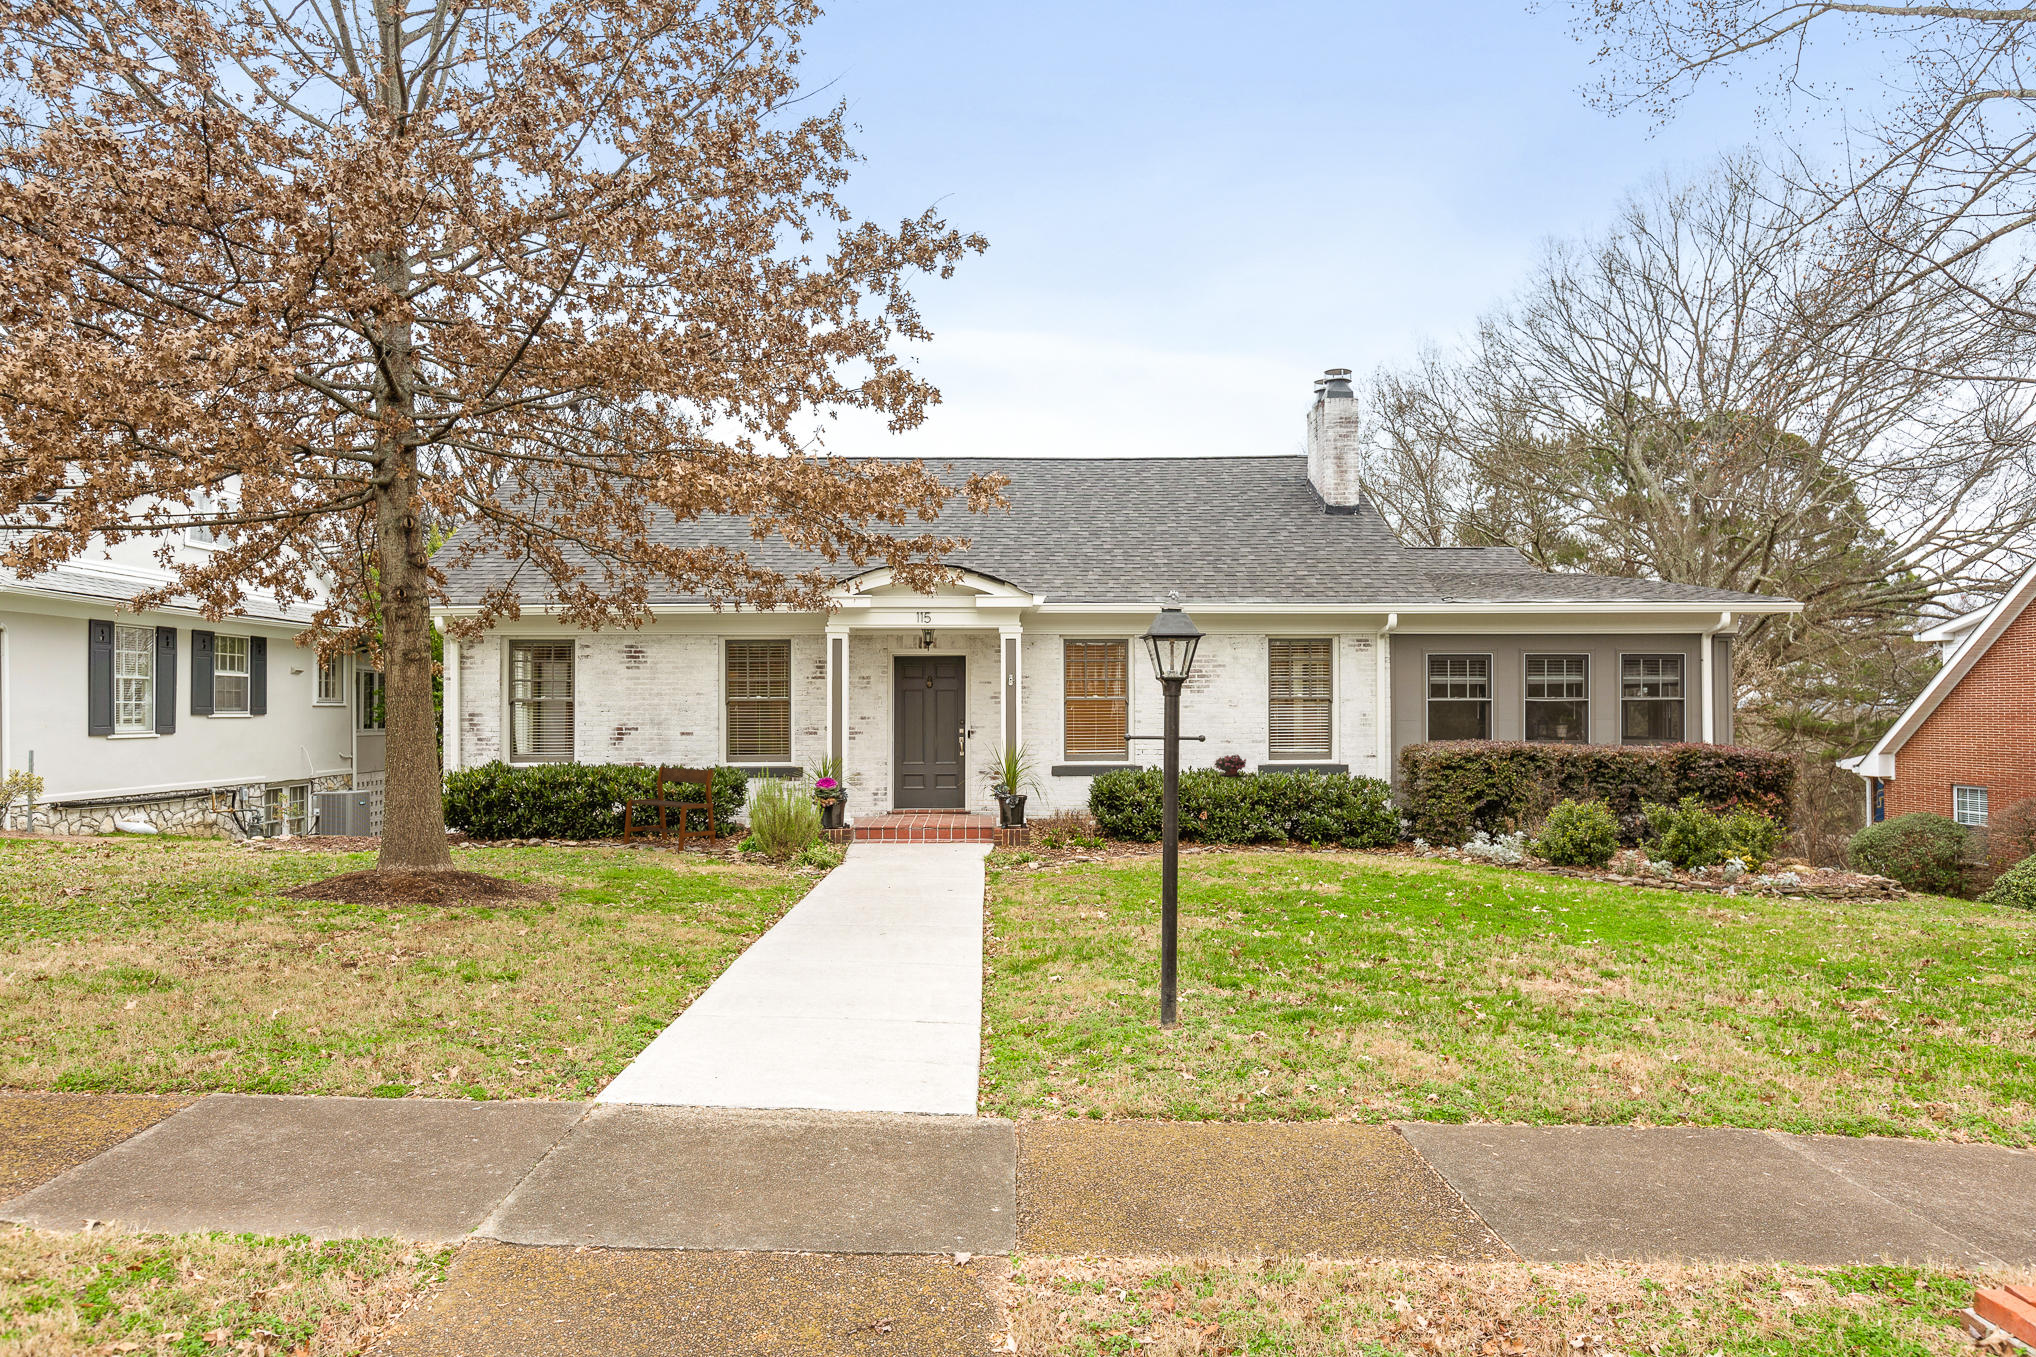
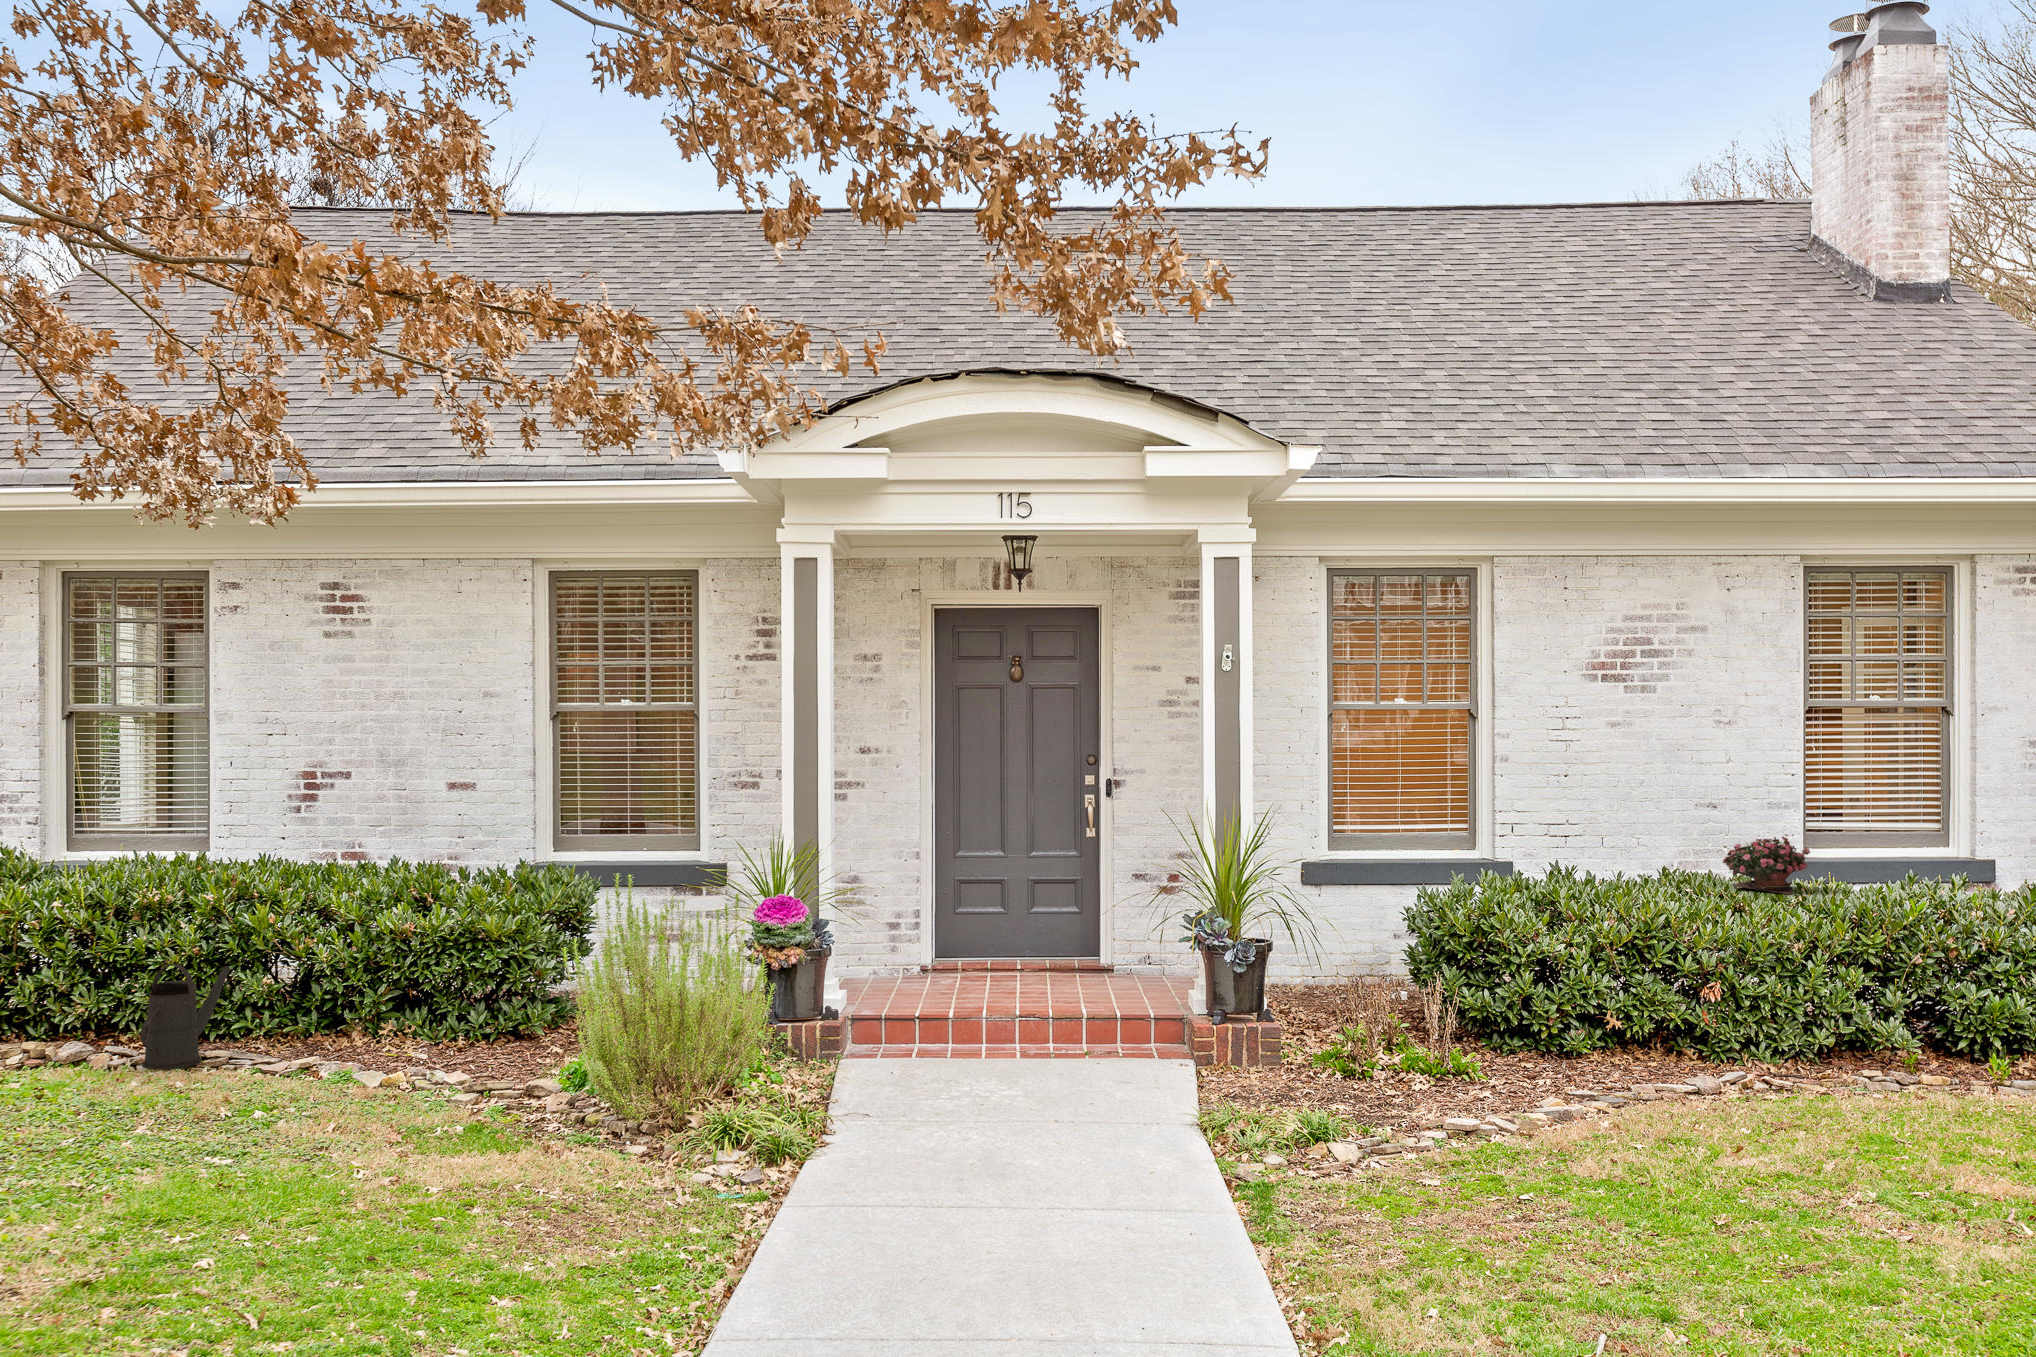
bench: present [624,766,716,851] -> none [283,865,507,1088]
watering can: none [570,805,599,846] -> present [140,964,230,1070]

